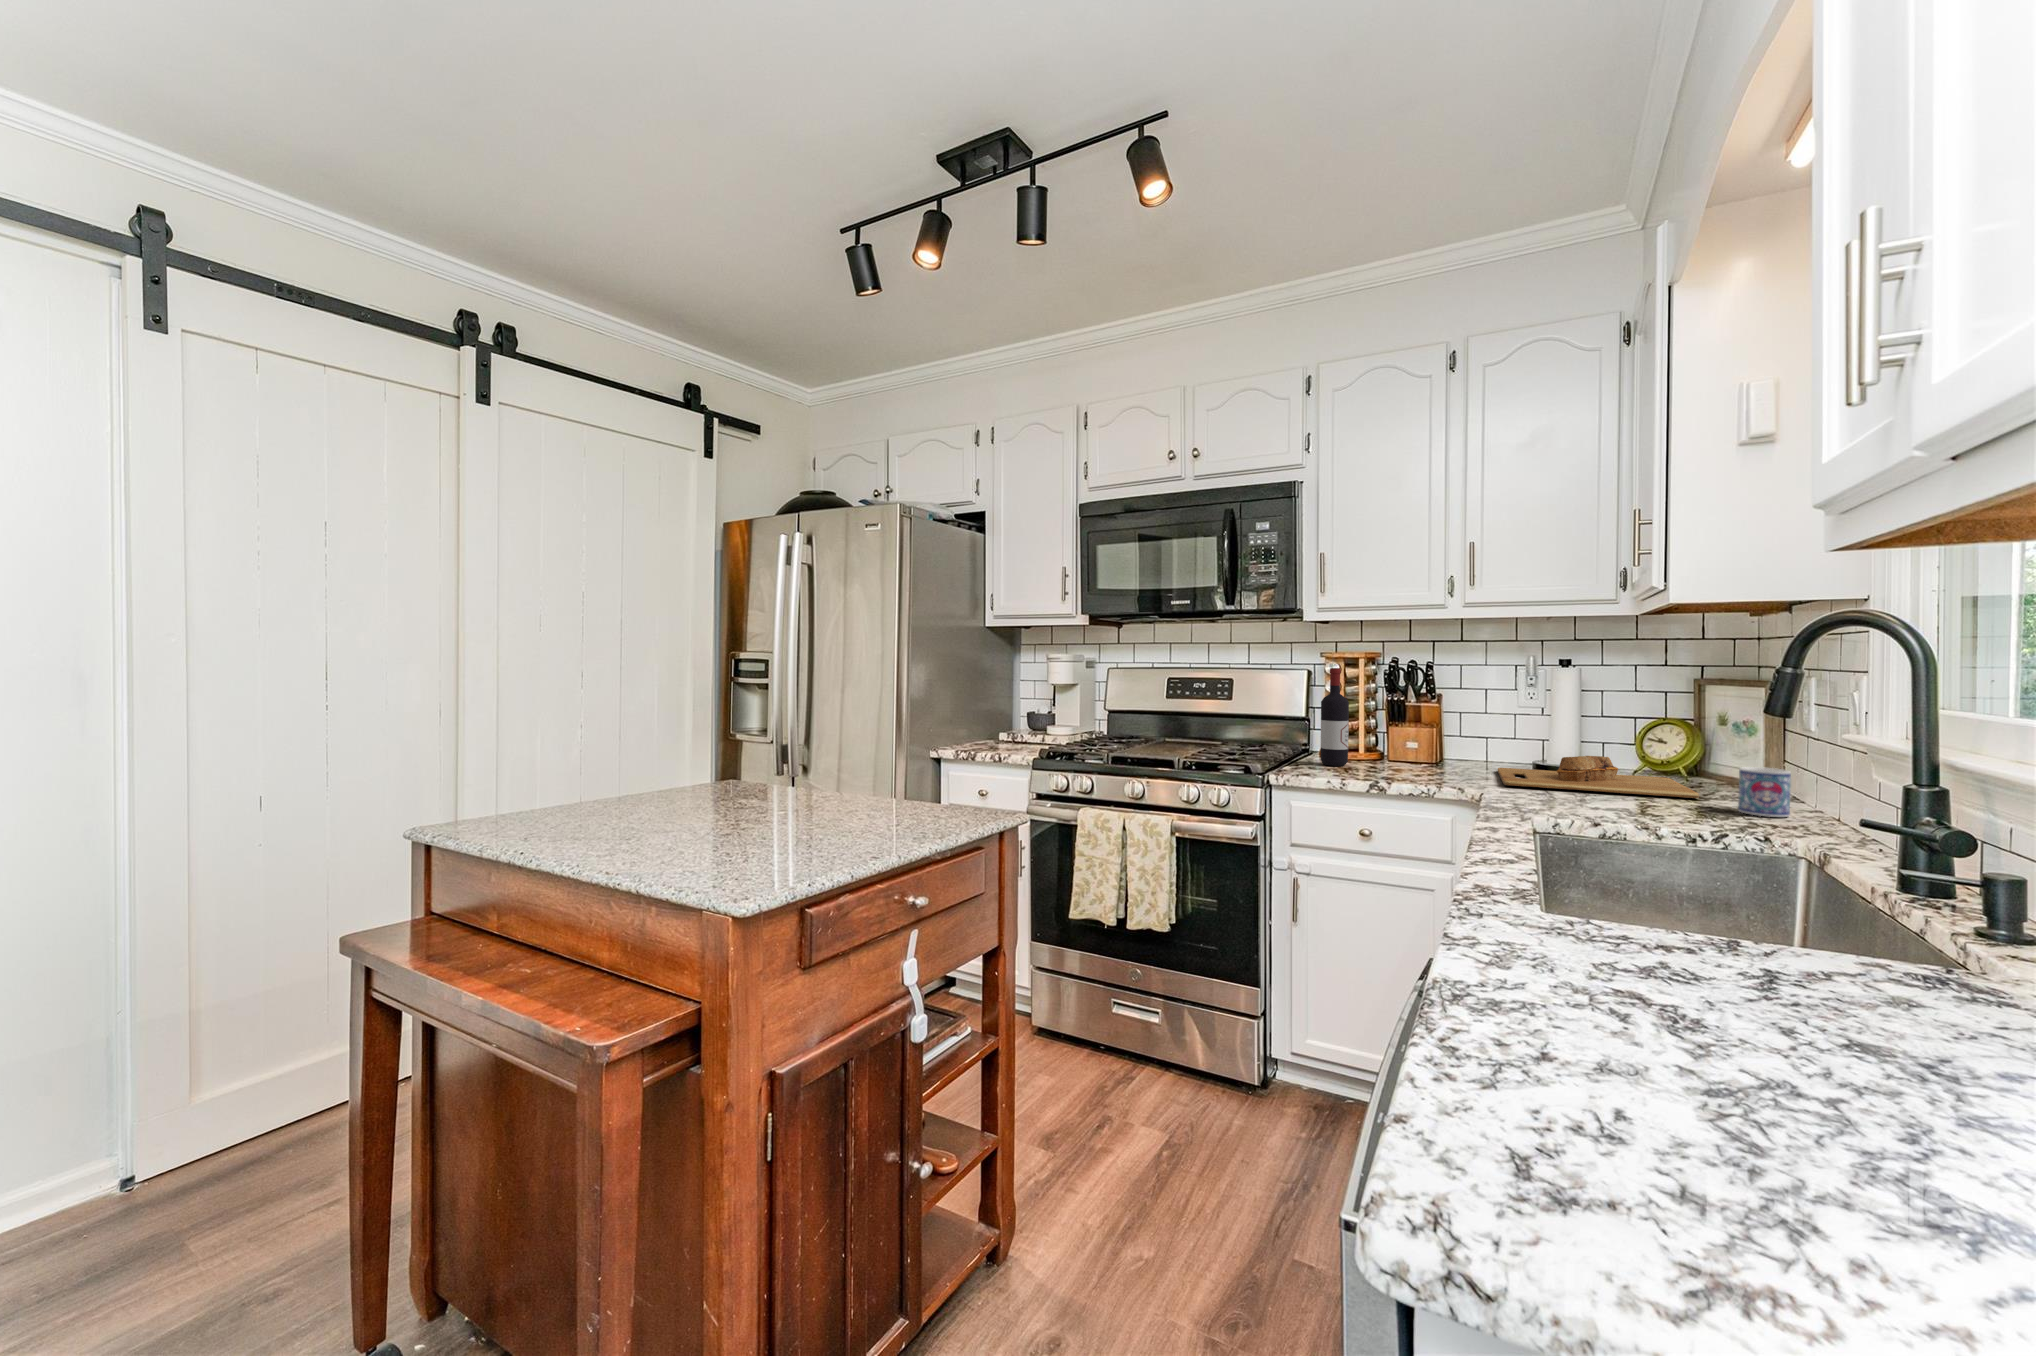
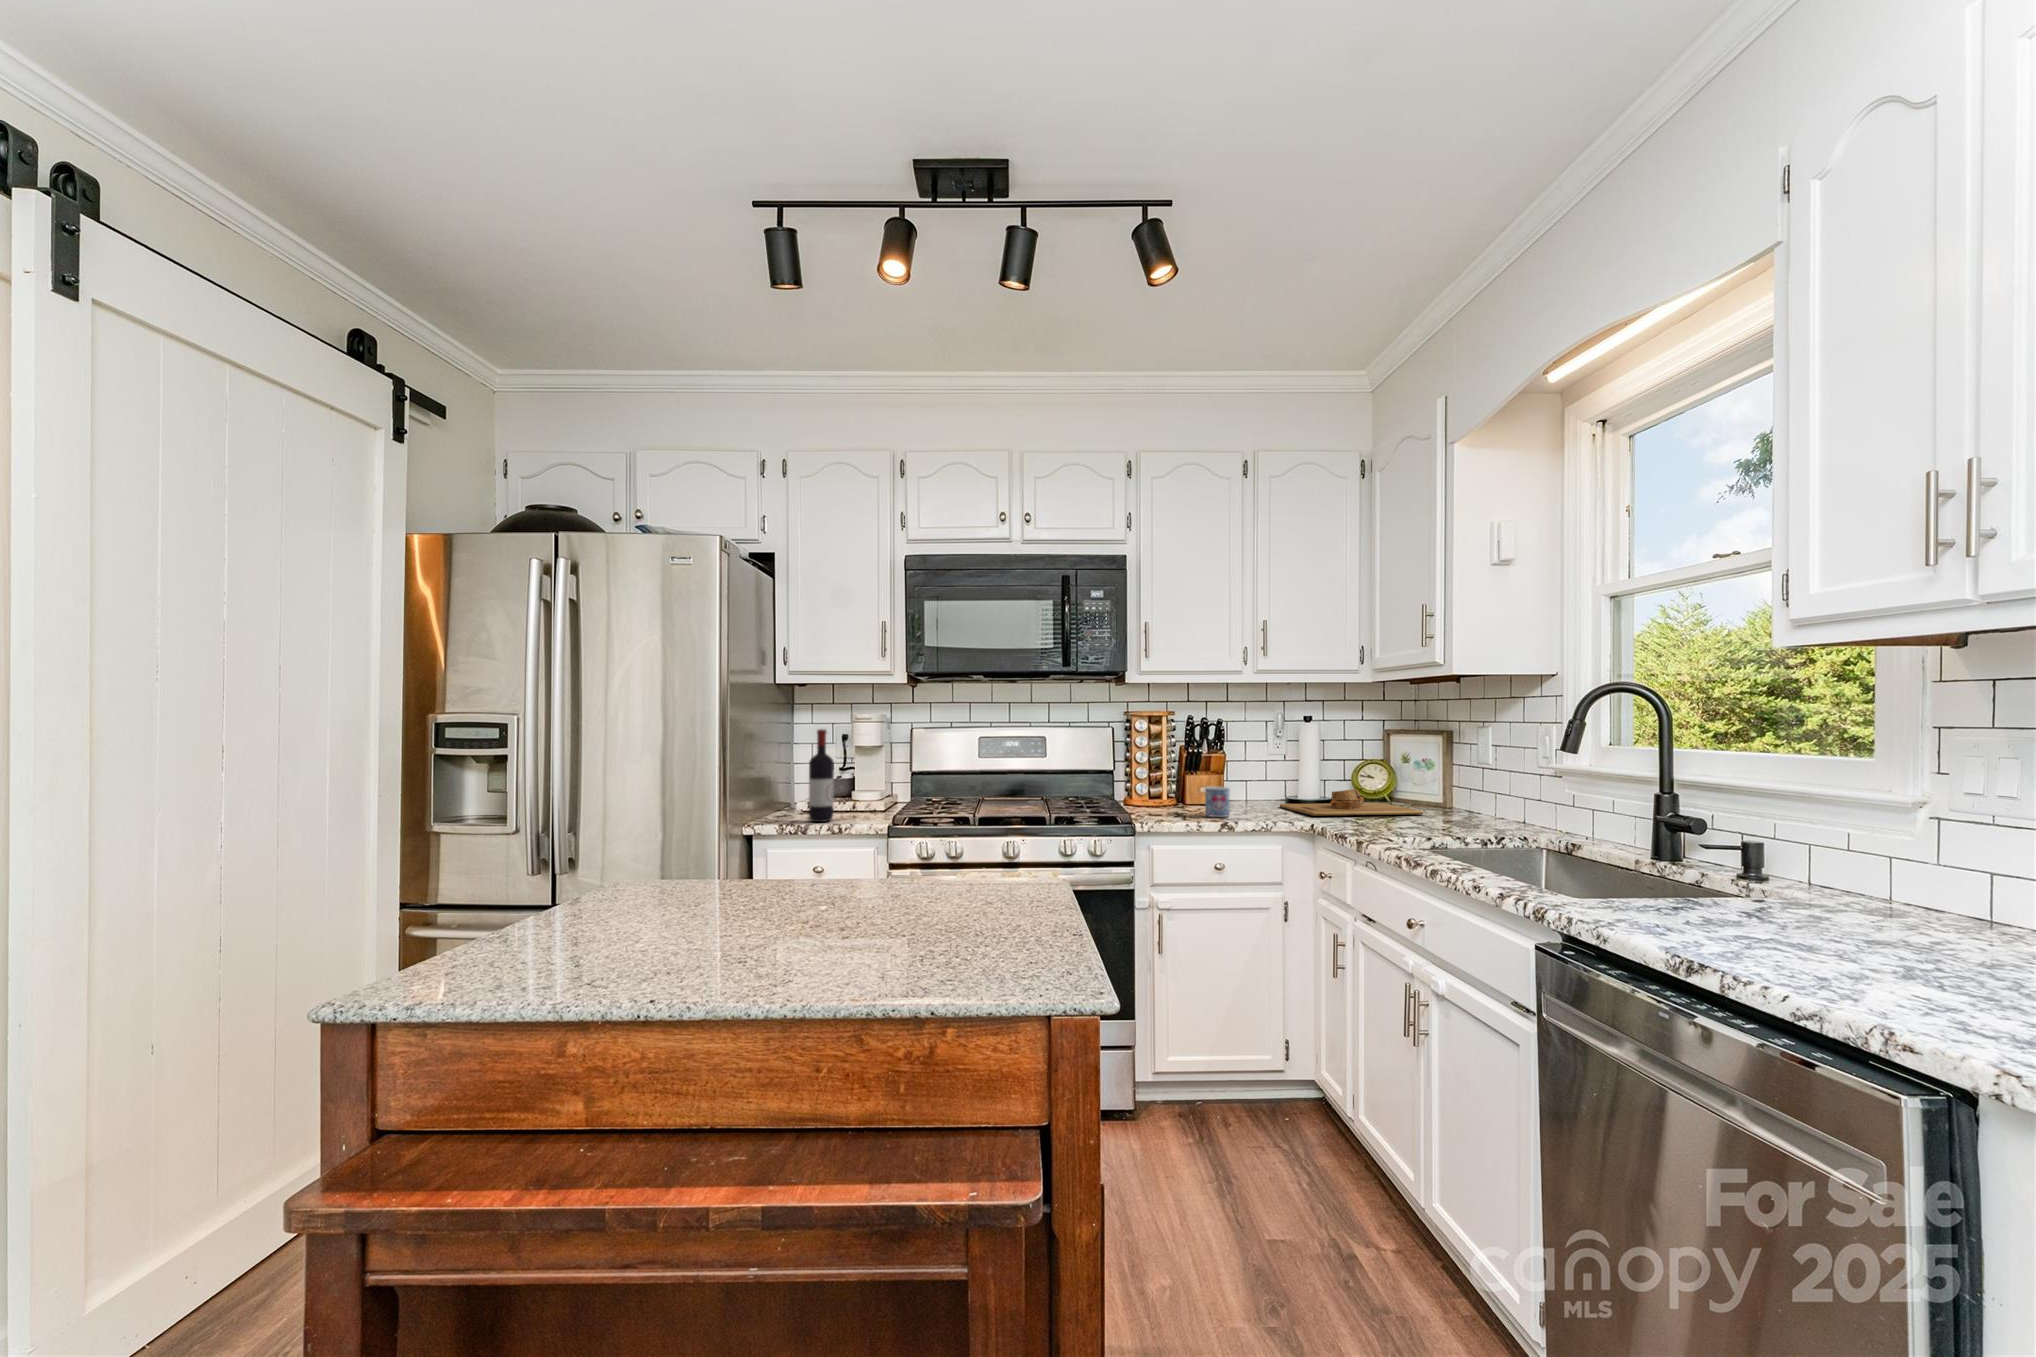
wine bottle: present [1321,668,1349,766] -> present [809,729,834,822]
mug: present [1738,767,1791,817] -> present [1205,786,1230,817]

